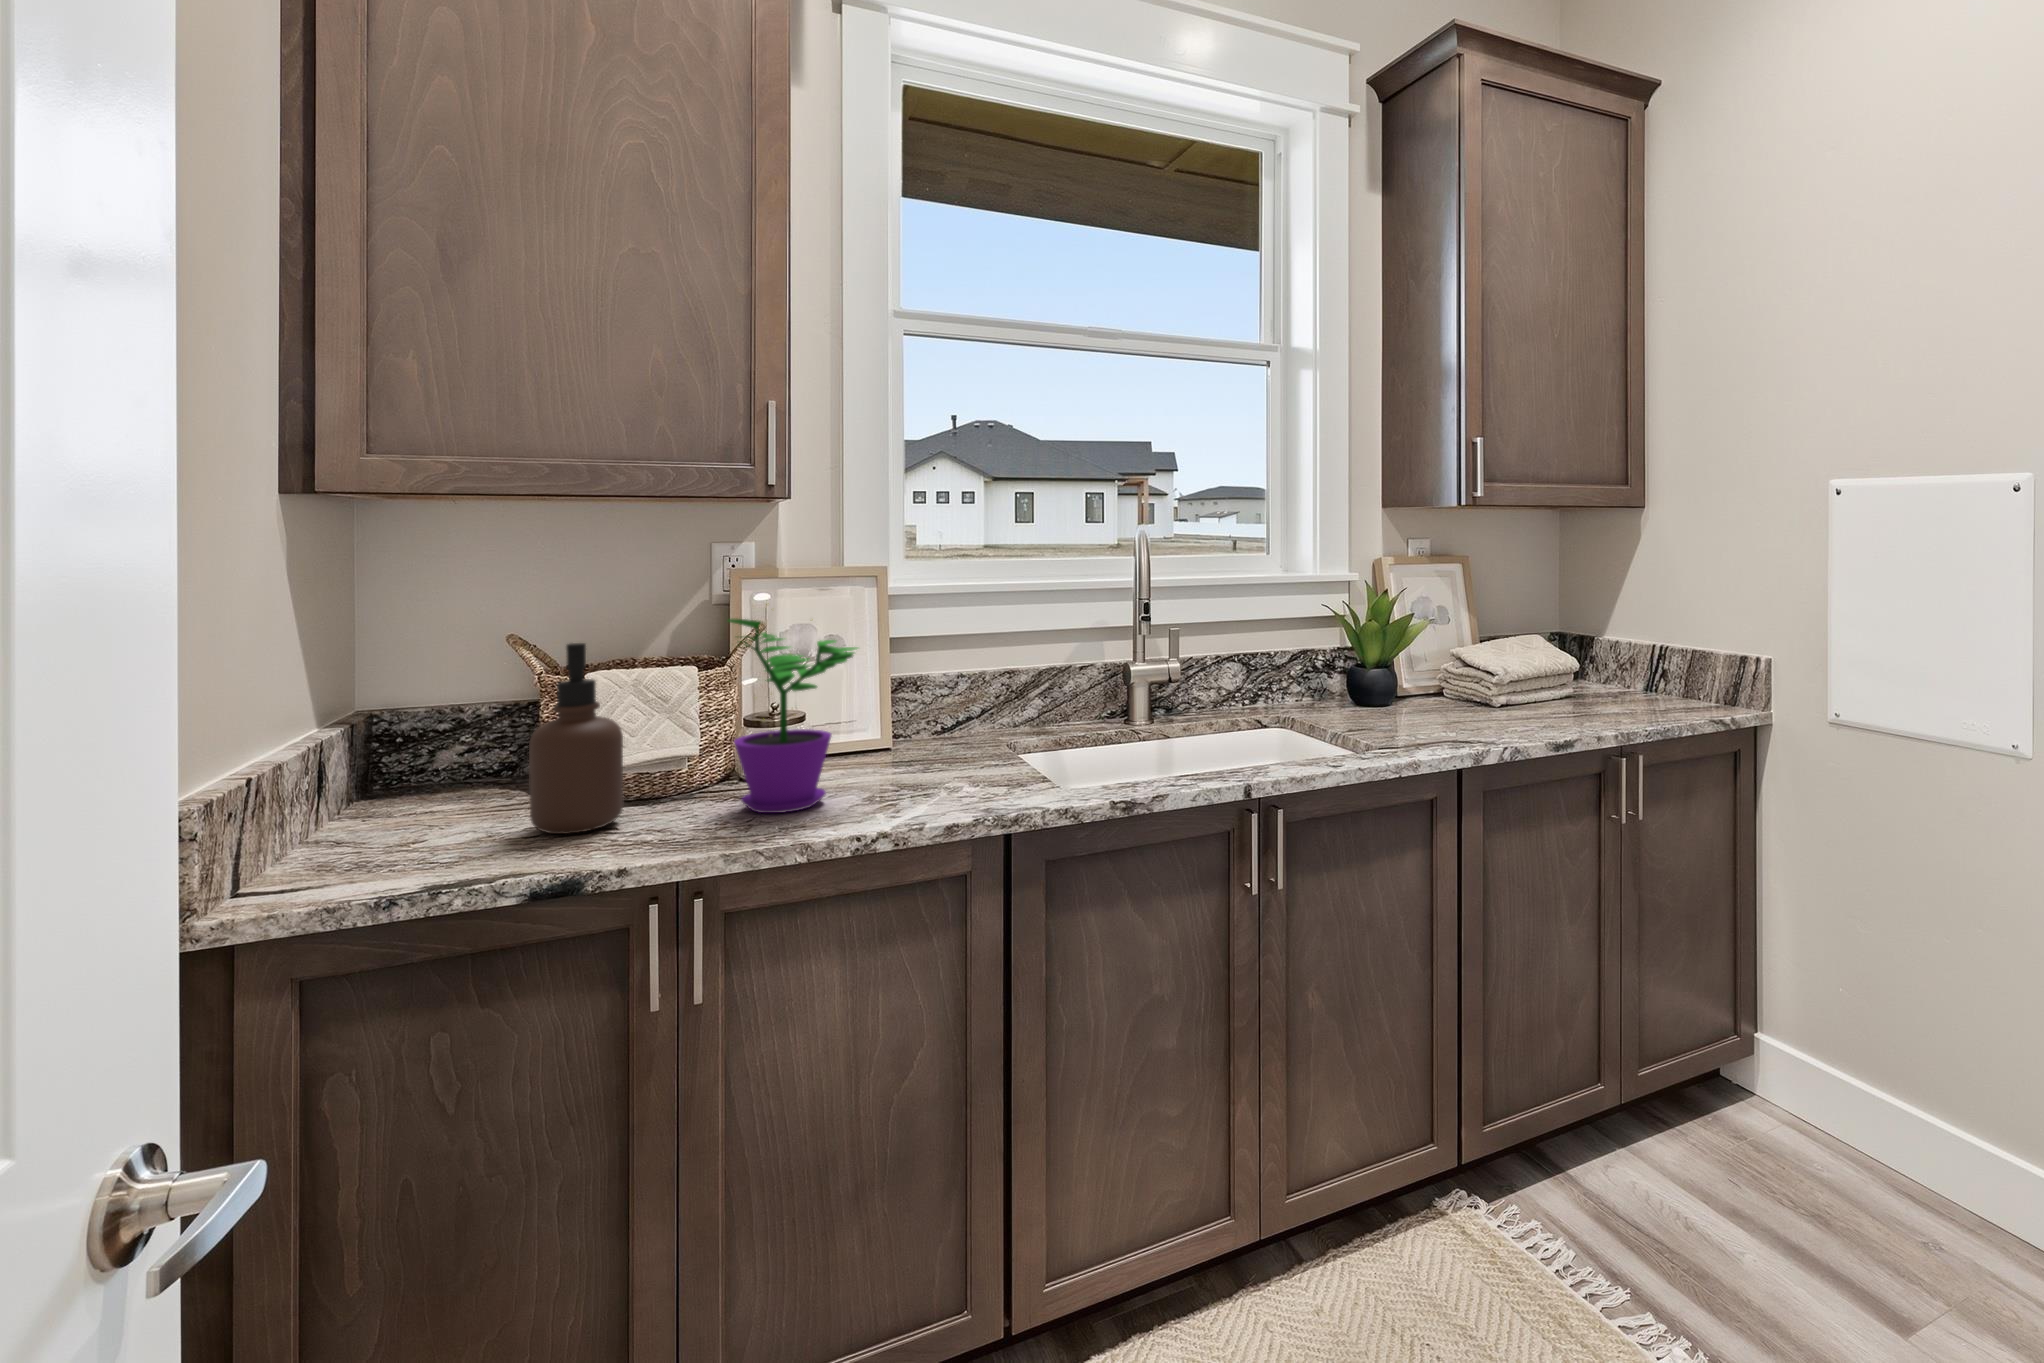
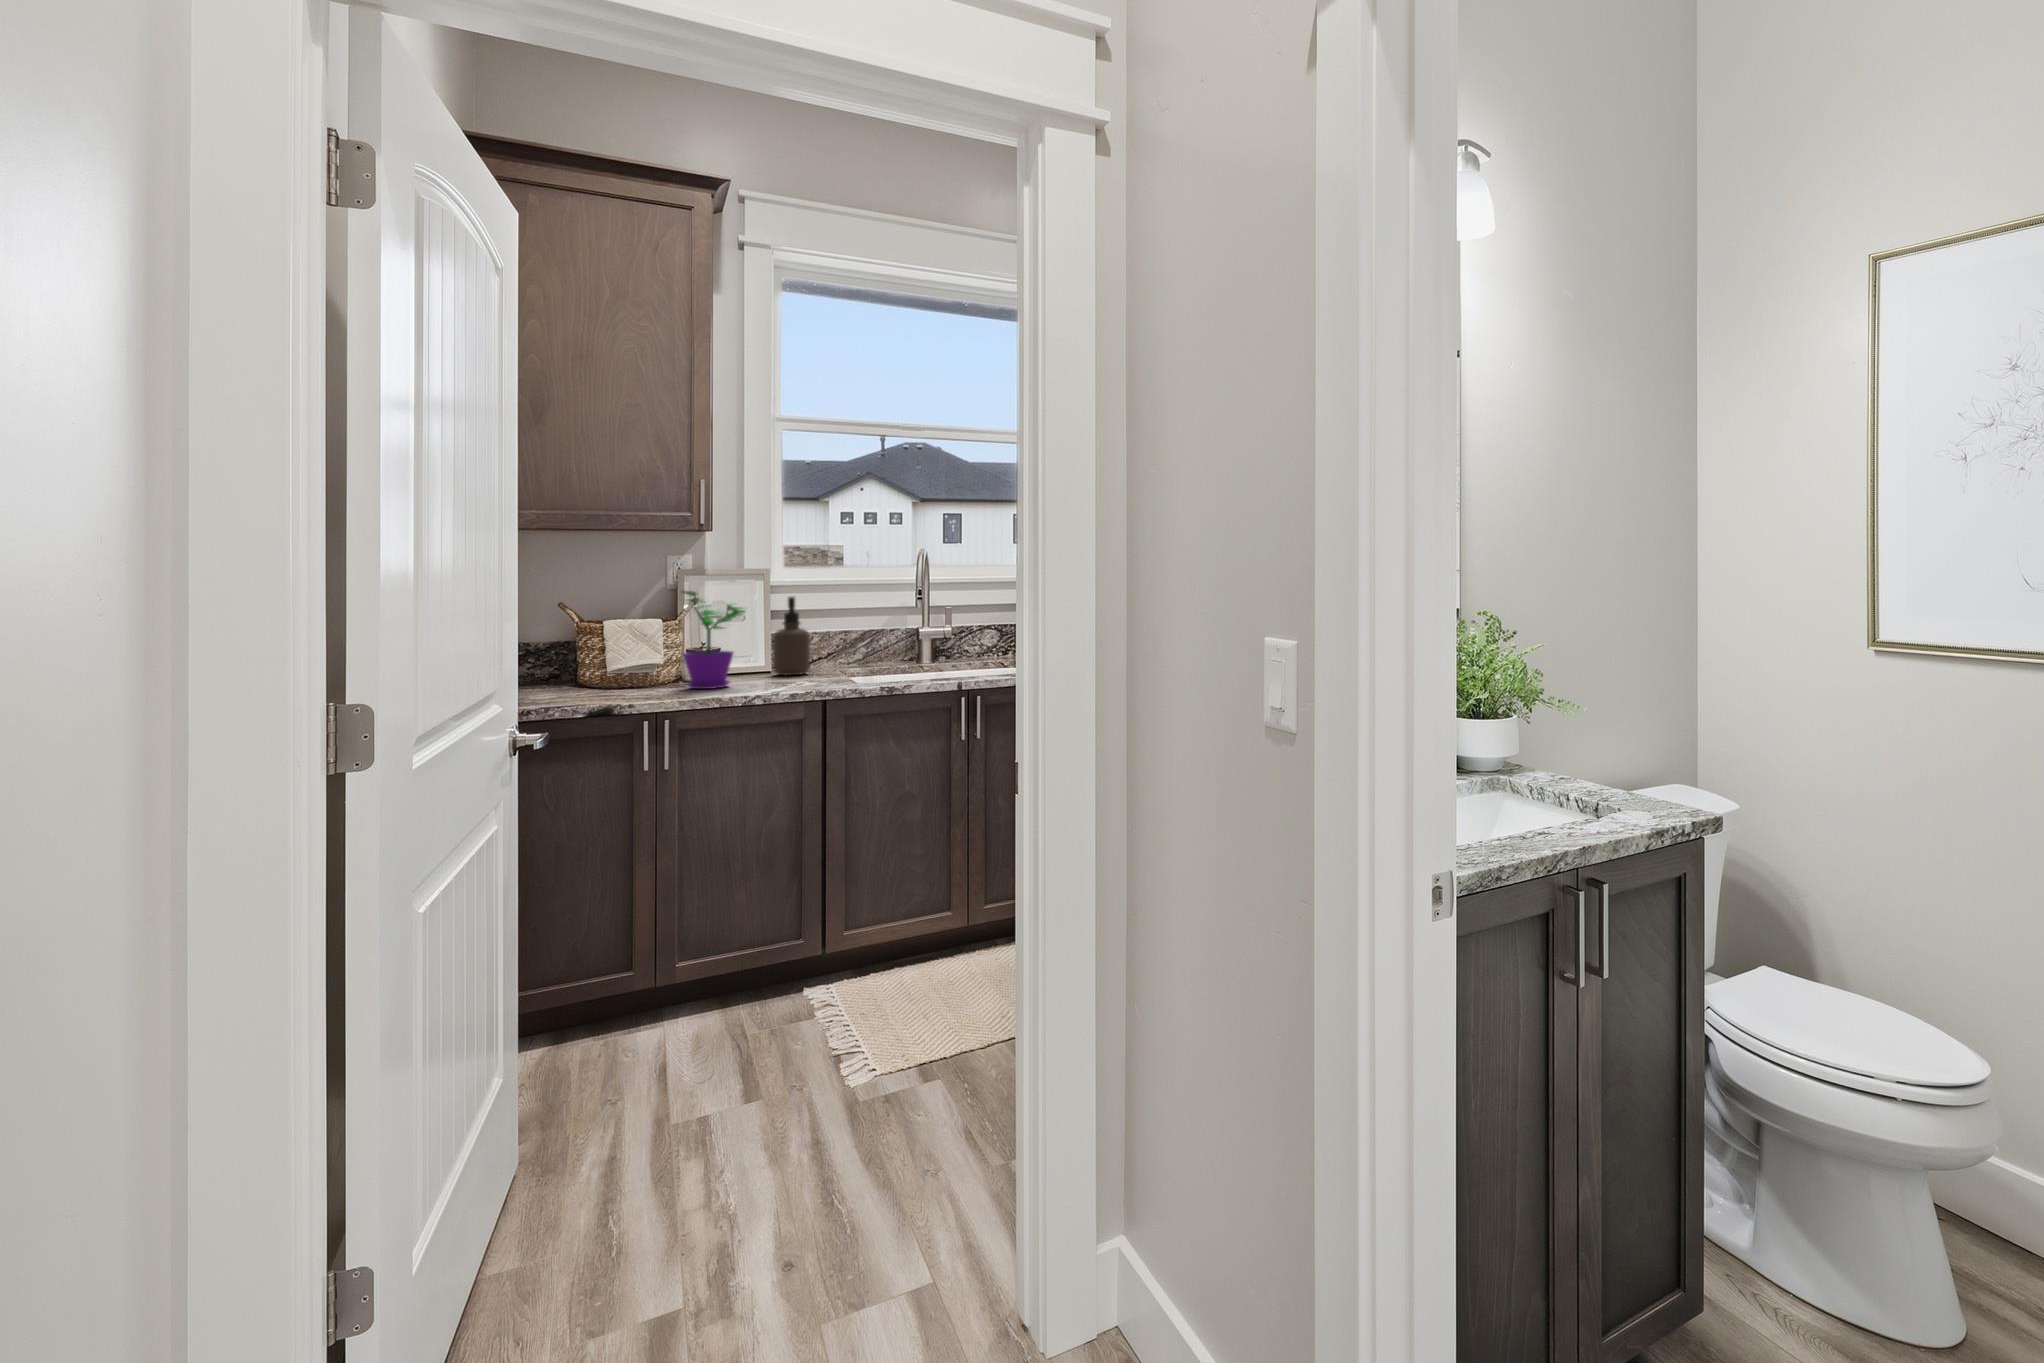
soap dispenser: present [529,643,623,834] -> present [773,597,810,675]

